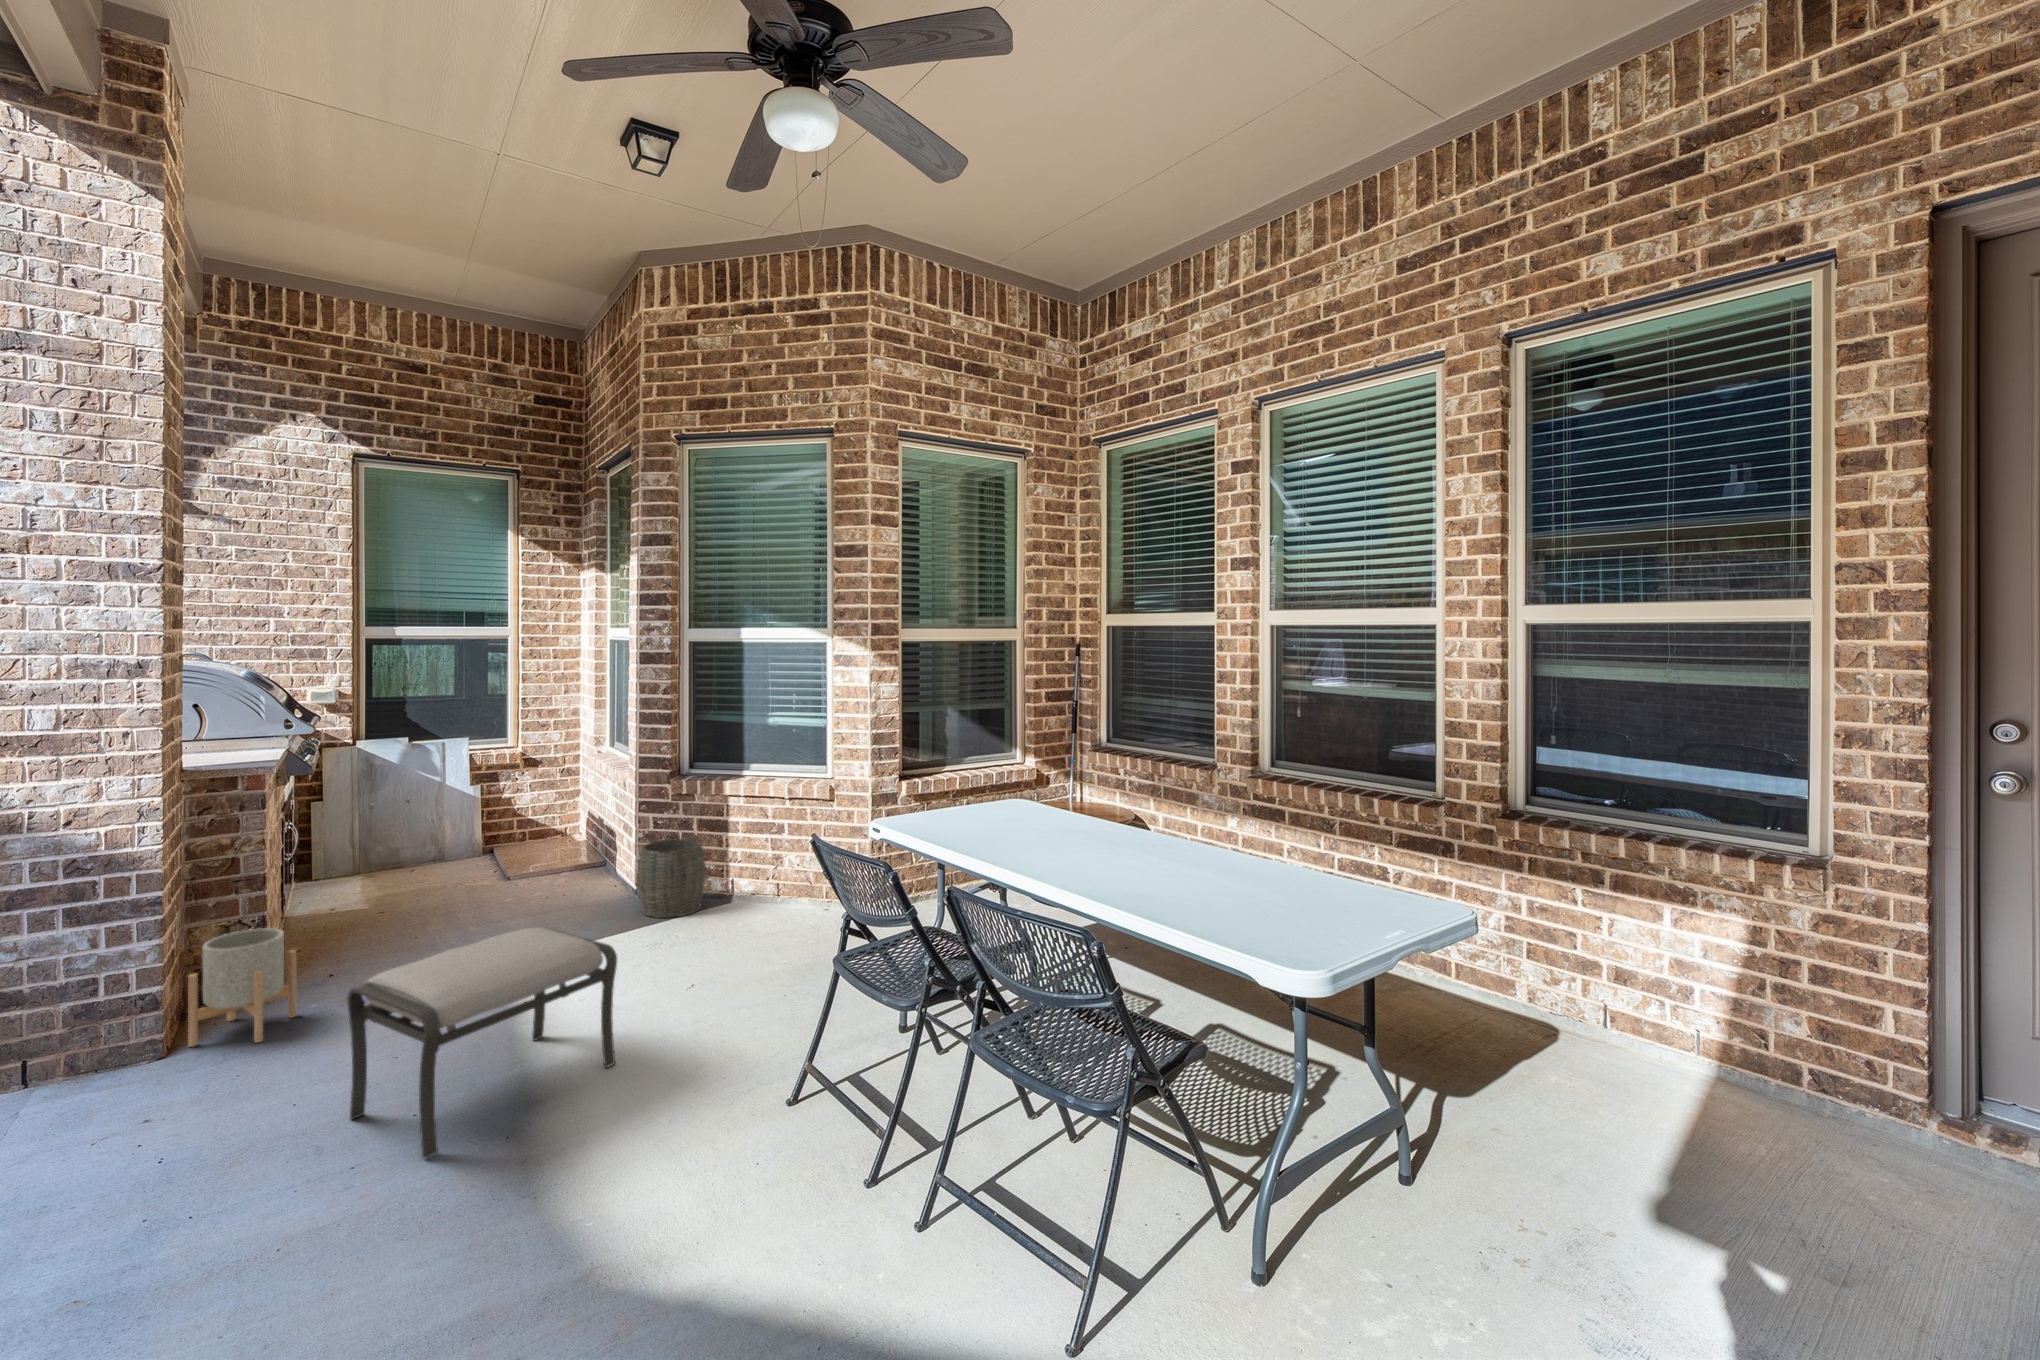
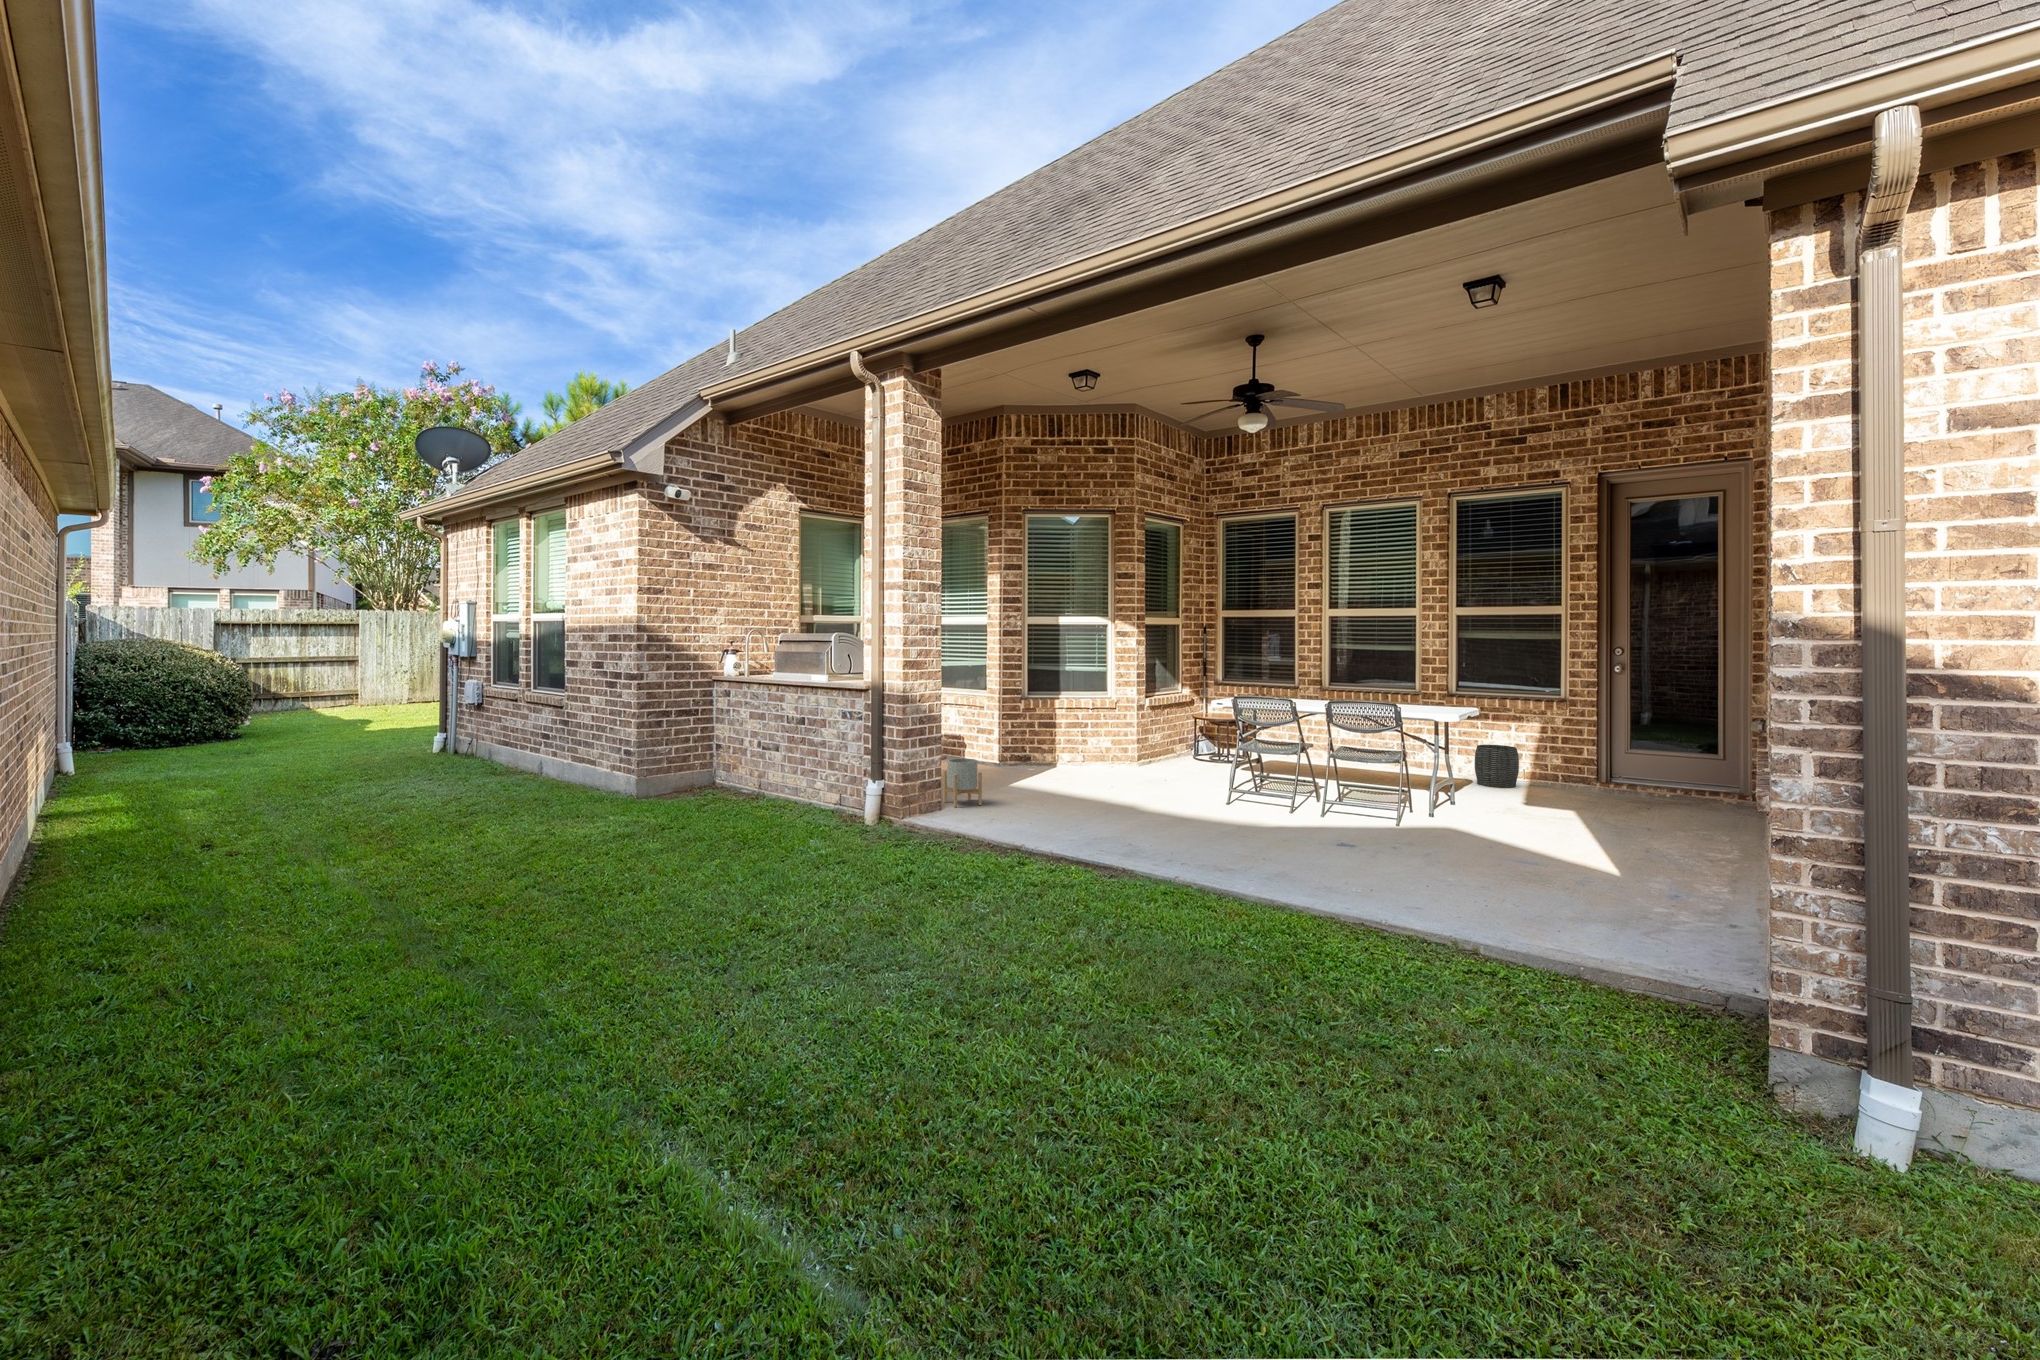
woven basket: present [638,839,705,918] -> present [1475,745,1519,788]
ottoman: present [347,928,617,1158] -> none [1082,747,1148,818]

